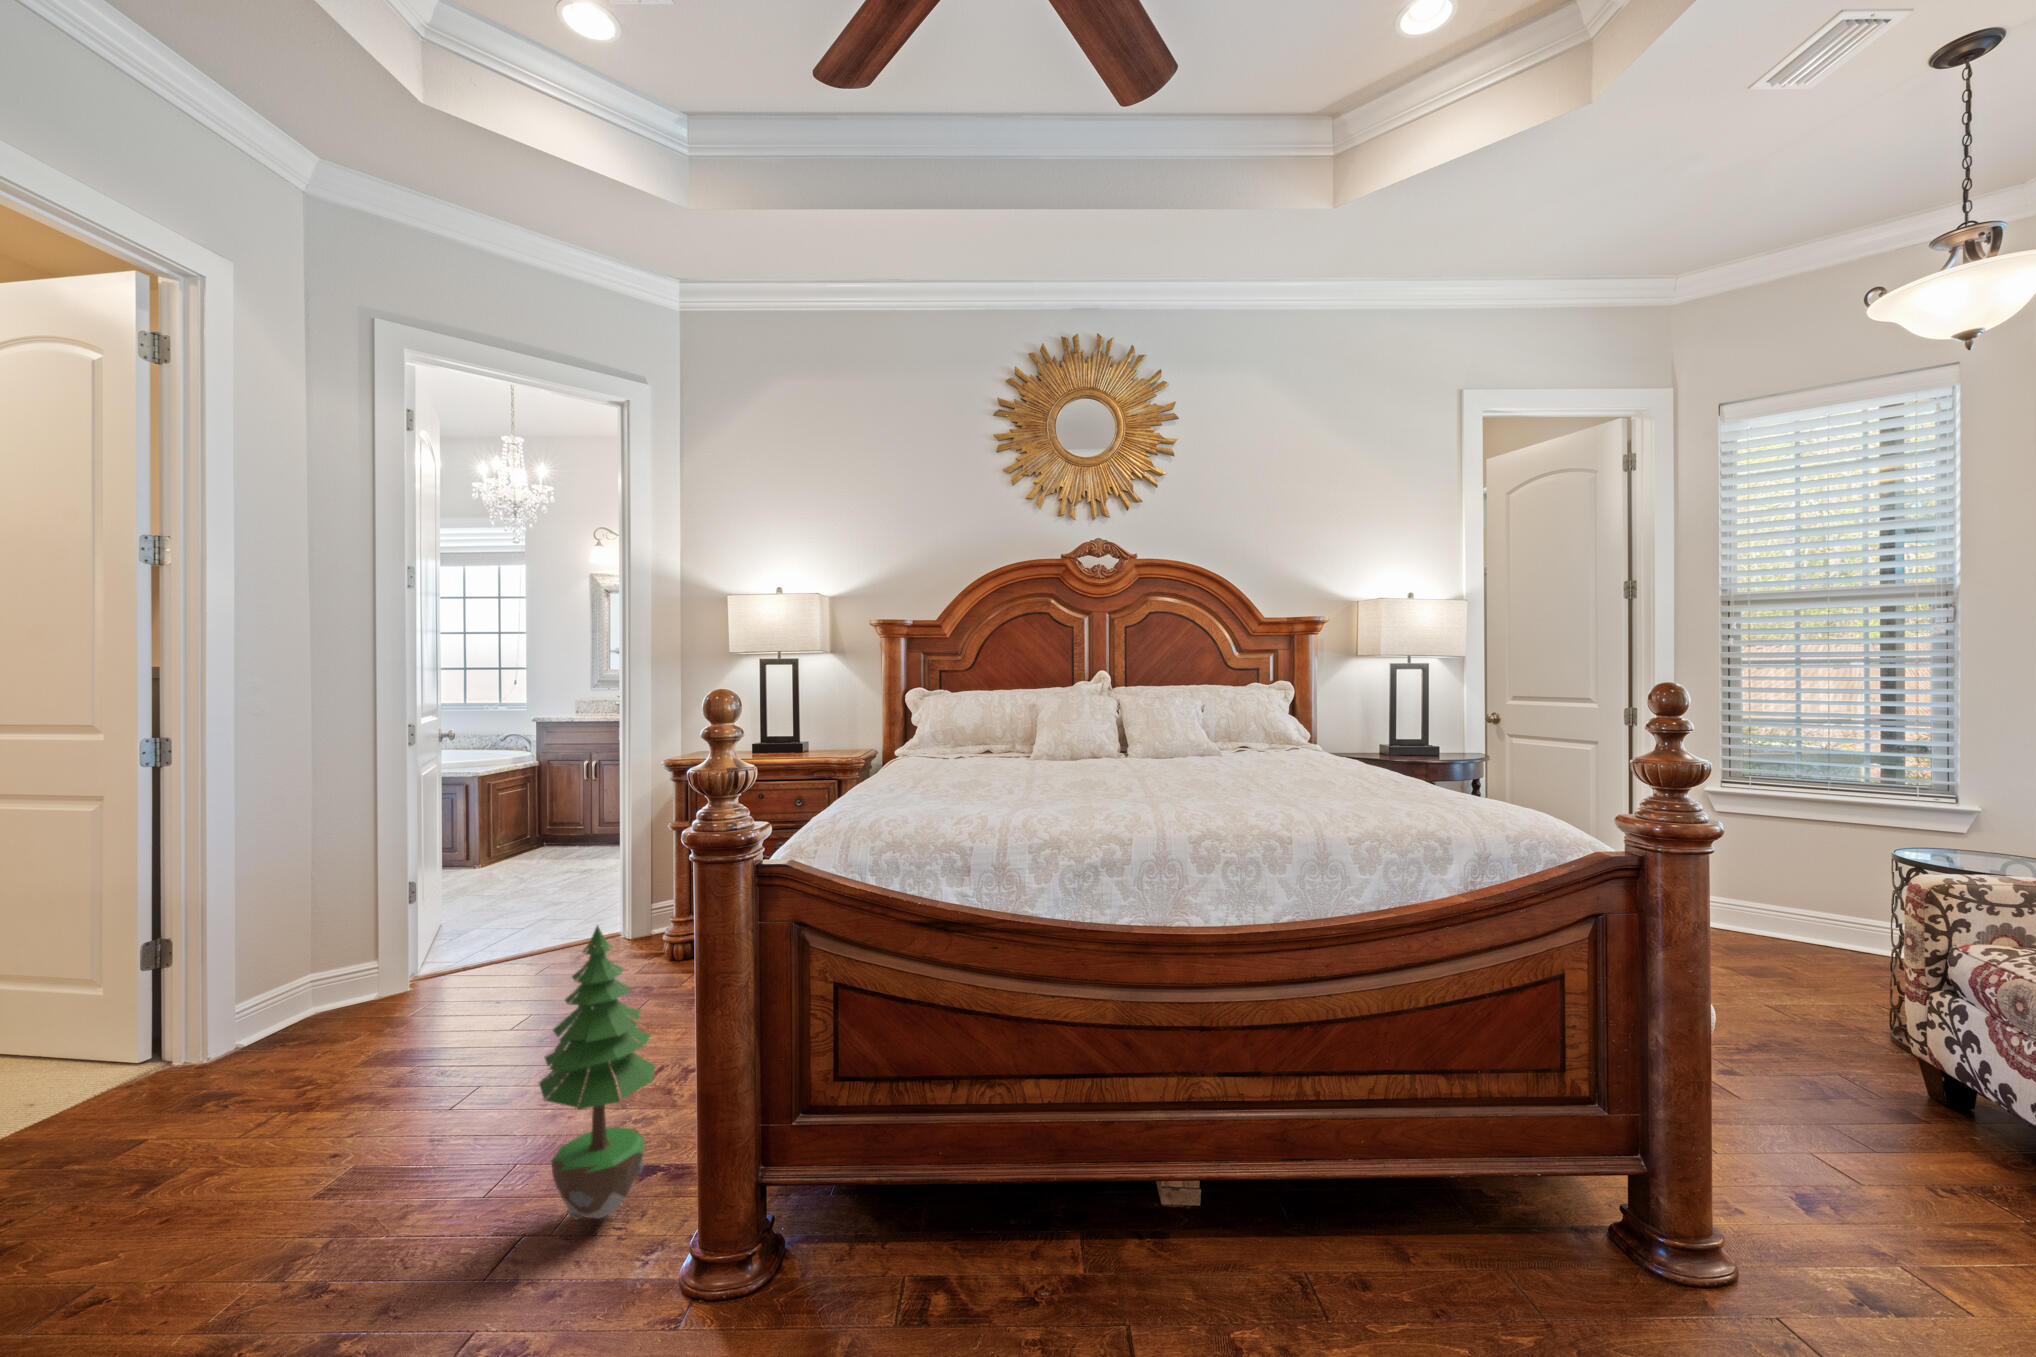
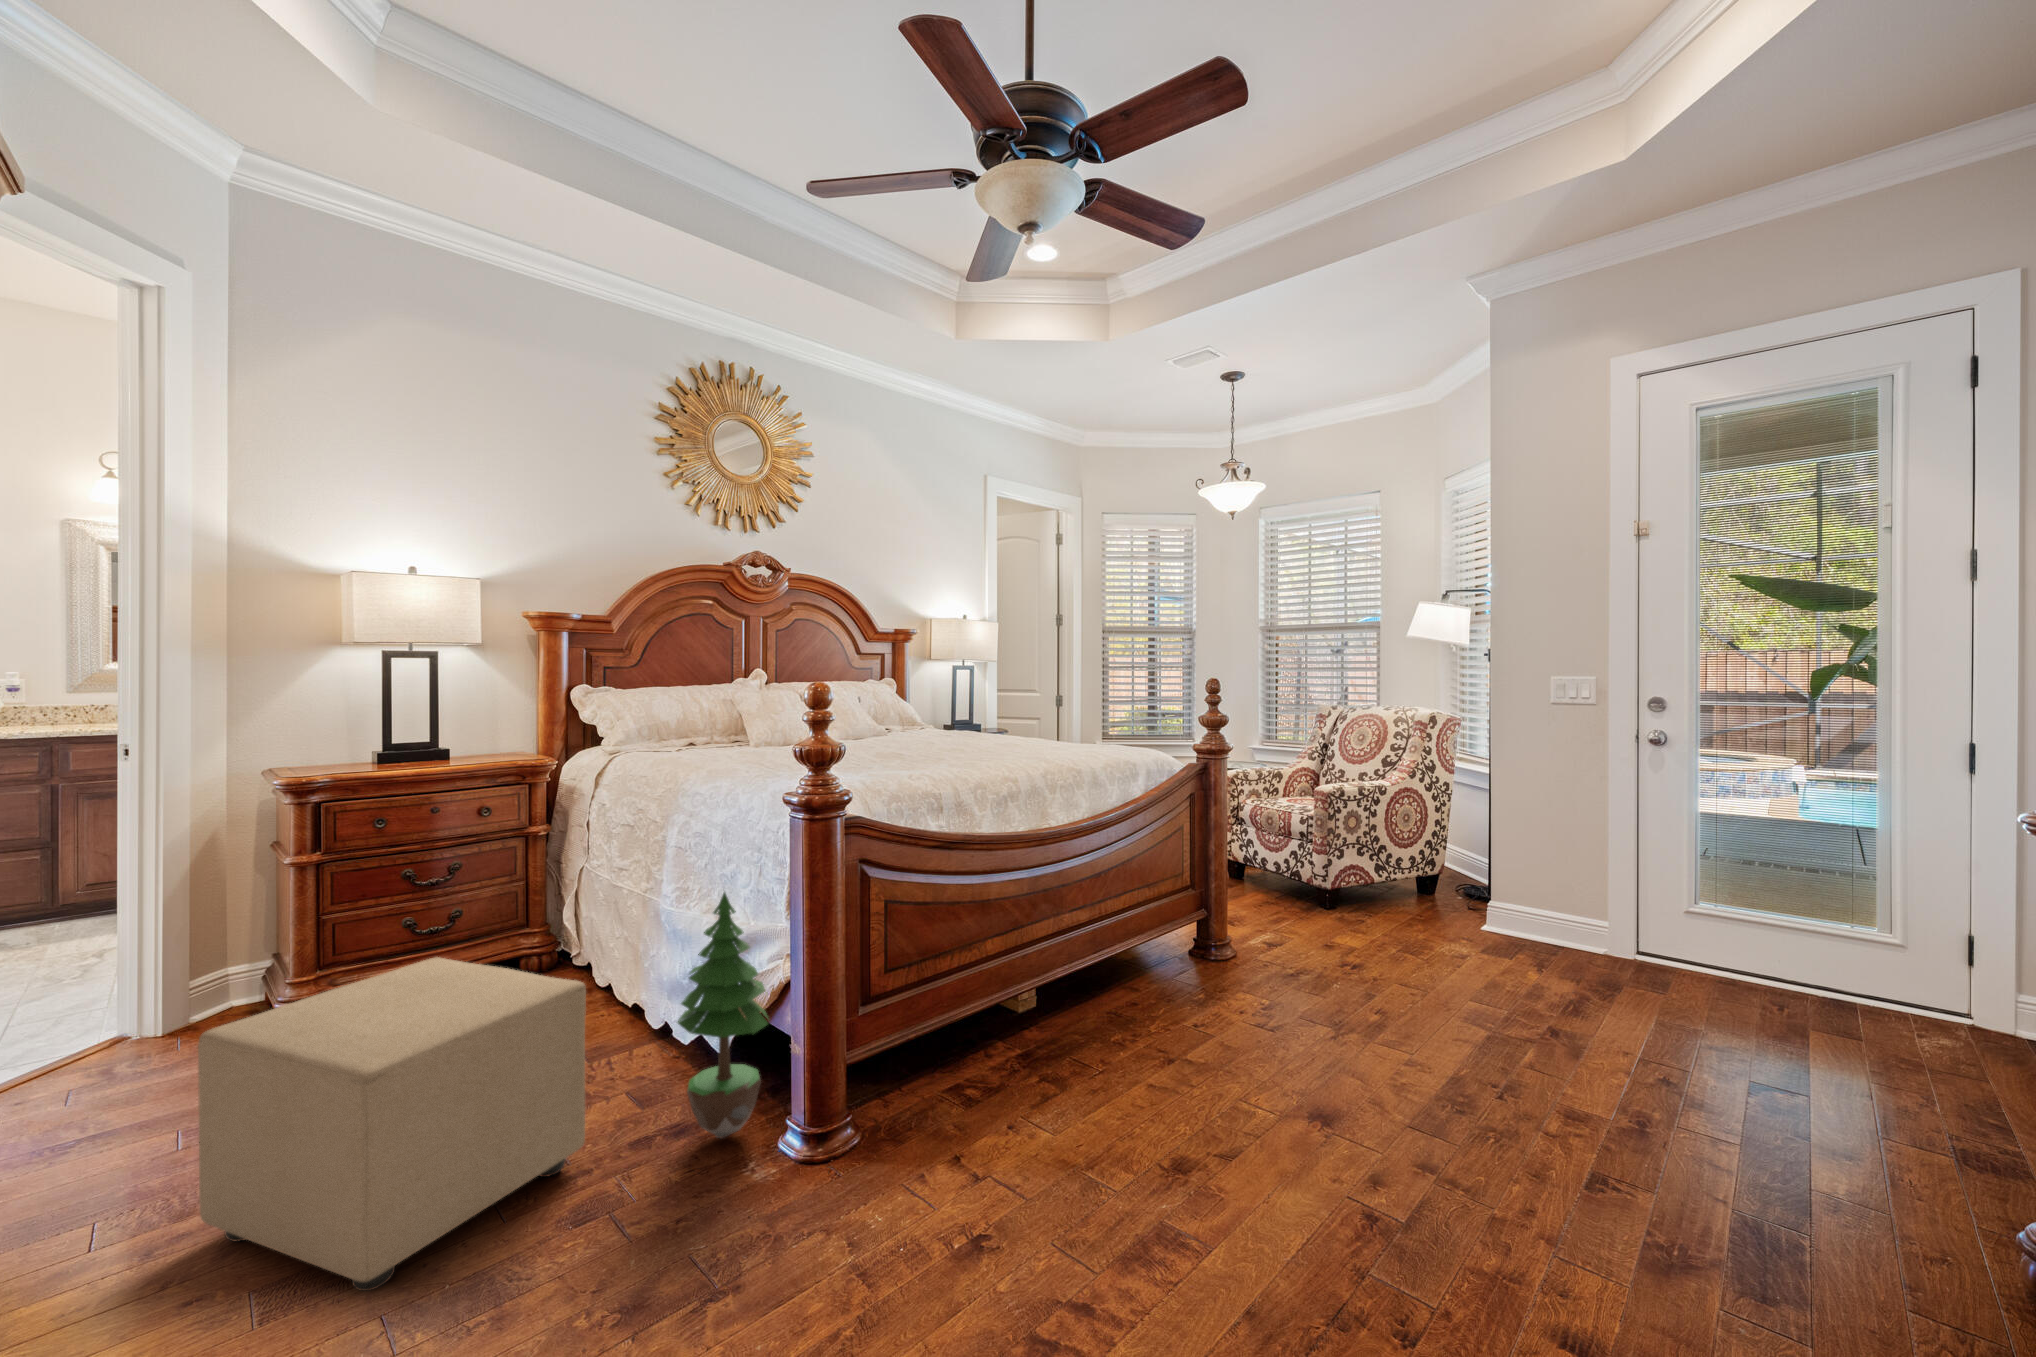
ottoman: none [214,929,540,1226] -> present [198,957,586,1291]

